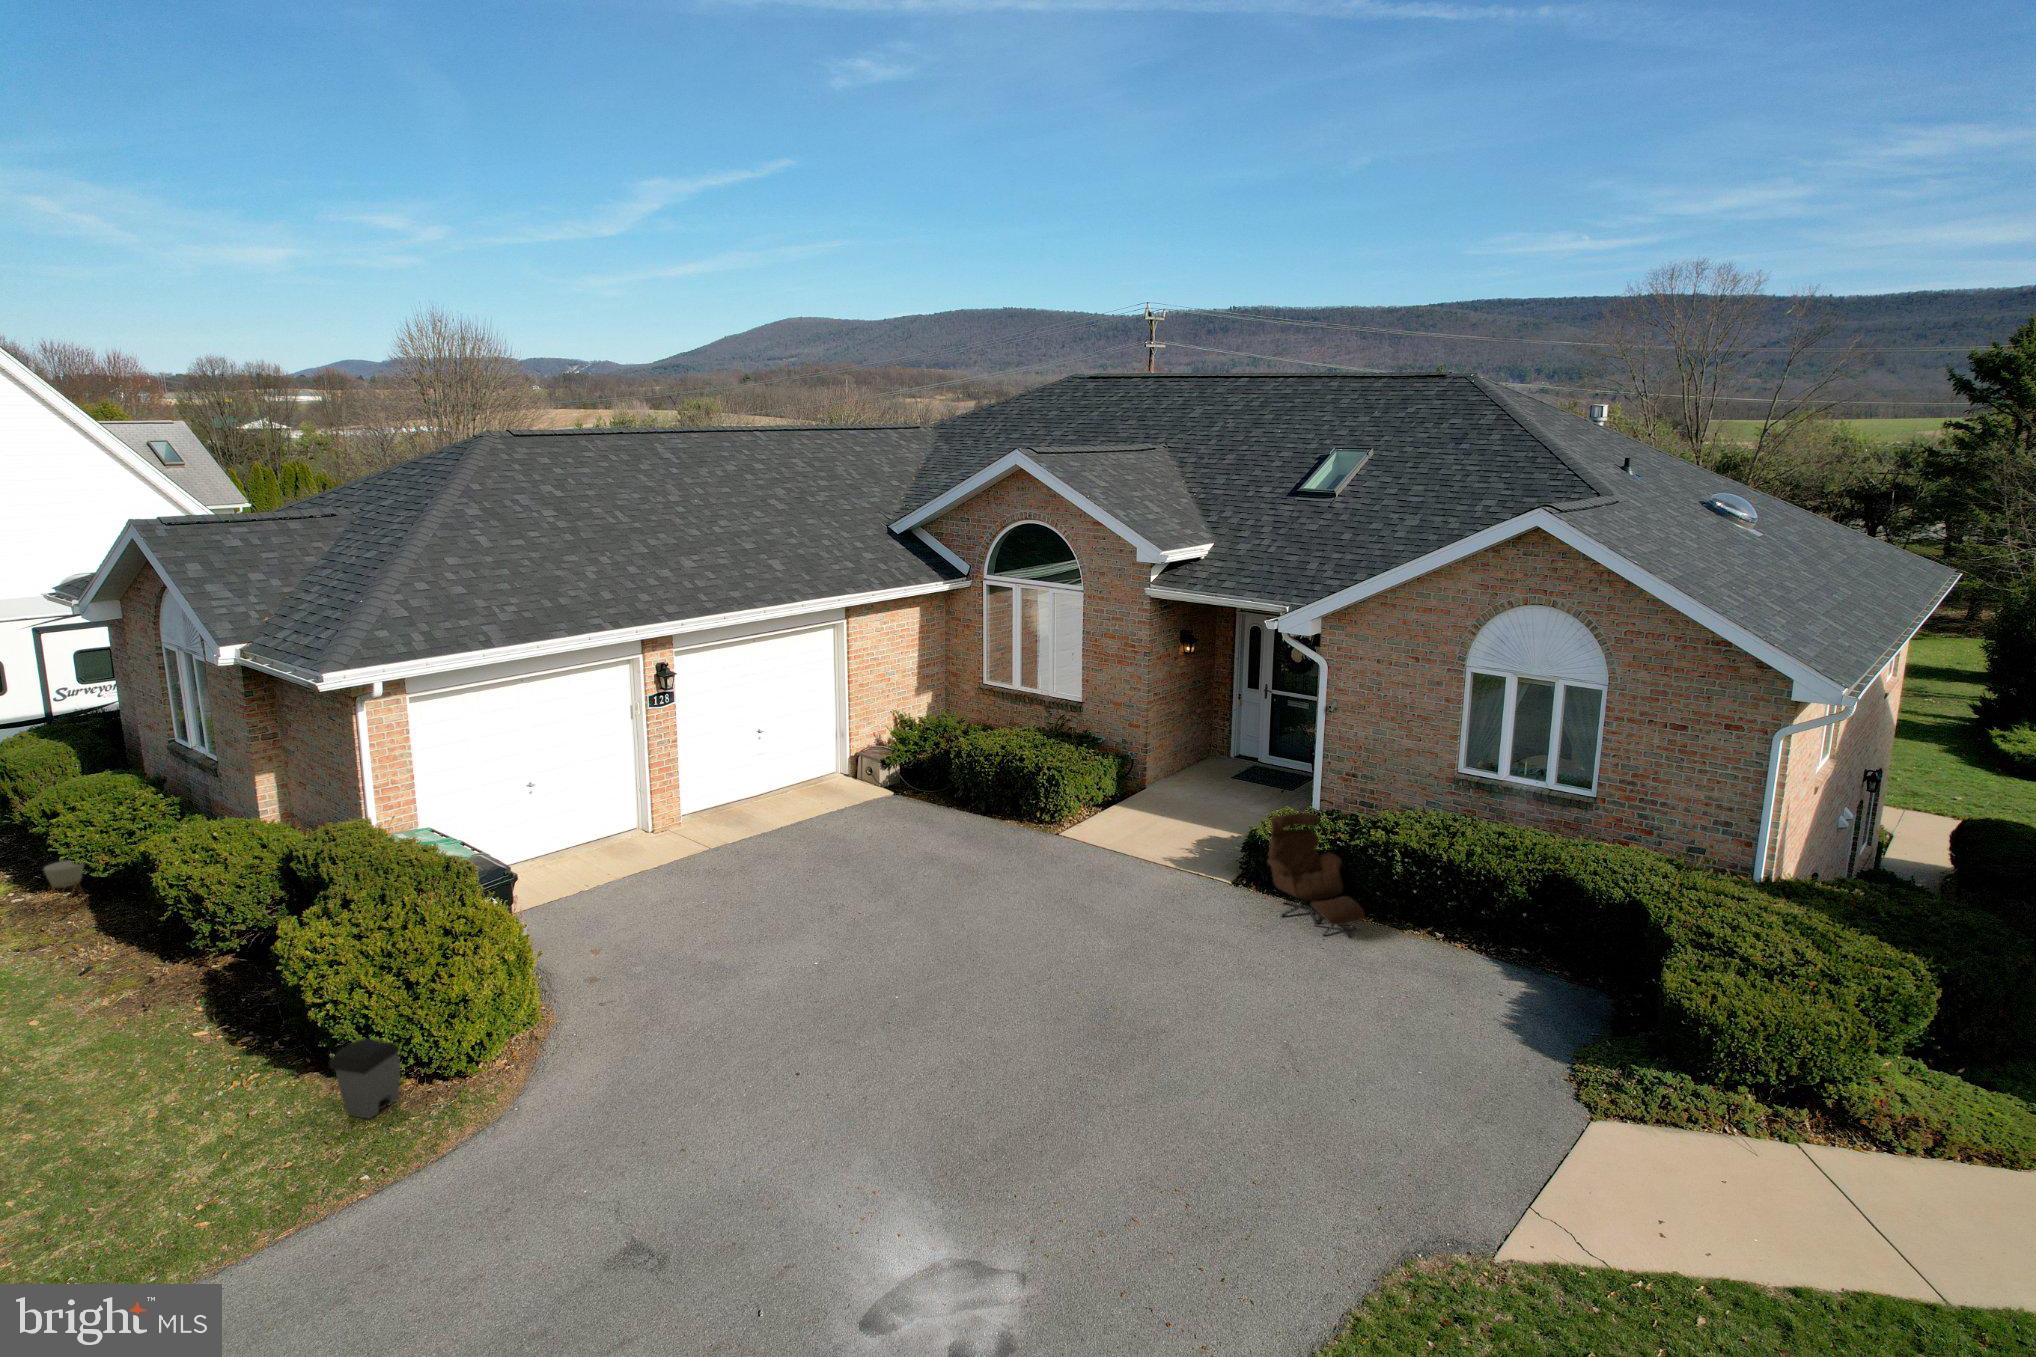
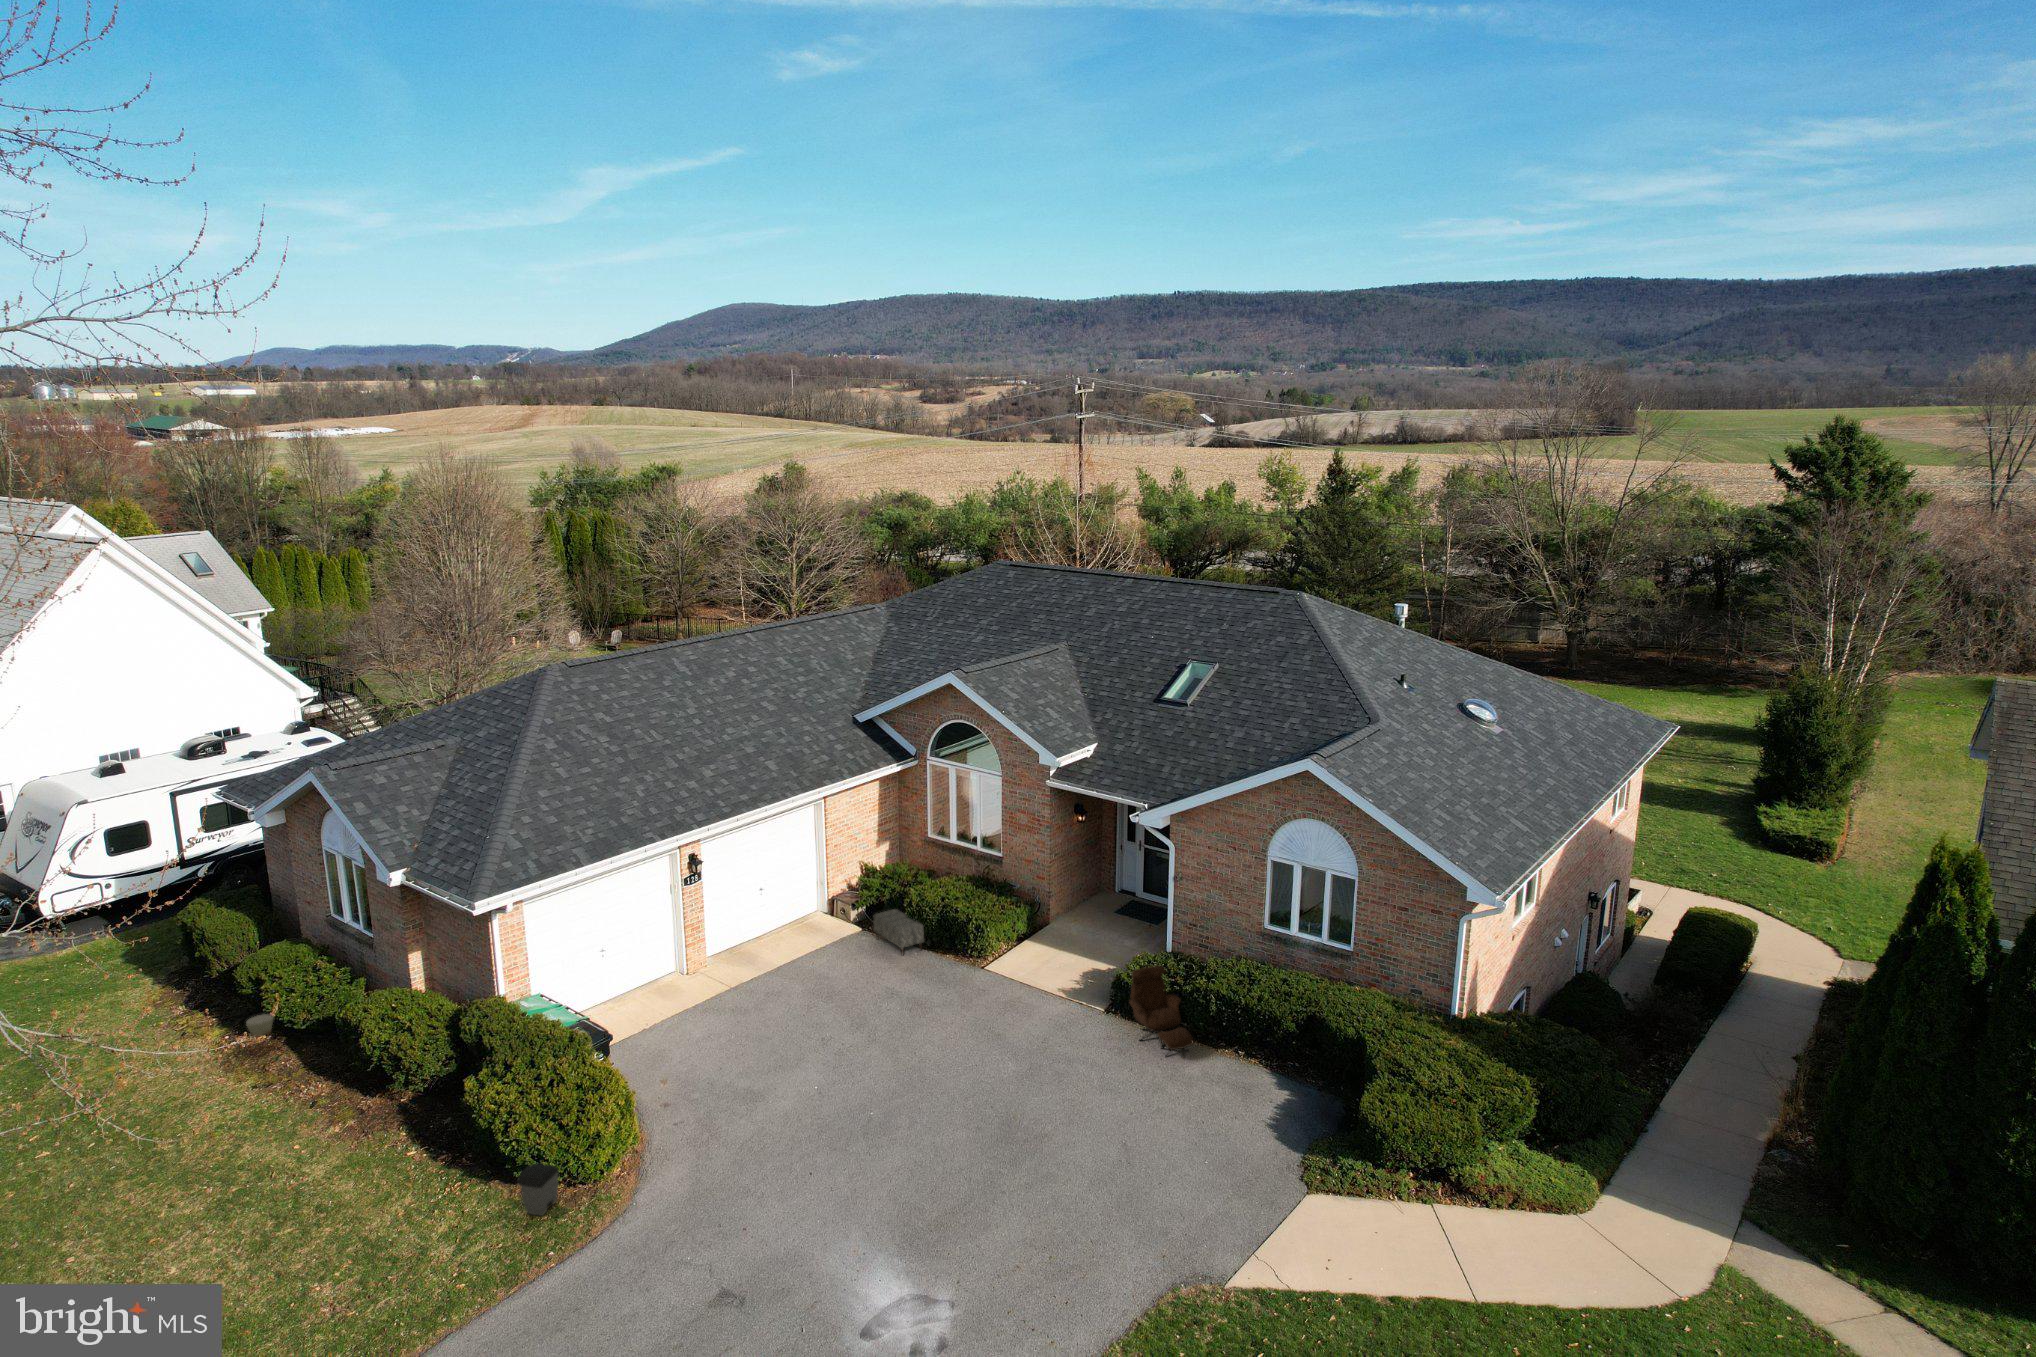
bench: none [905,763,972,819] -> present [873,909,924,955]

